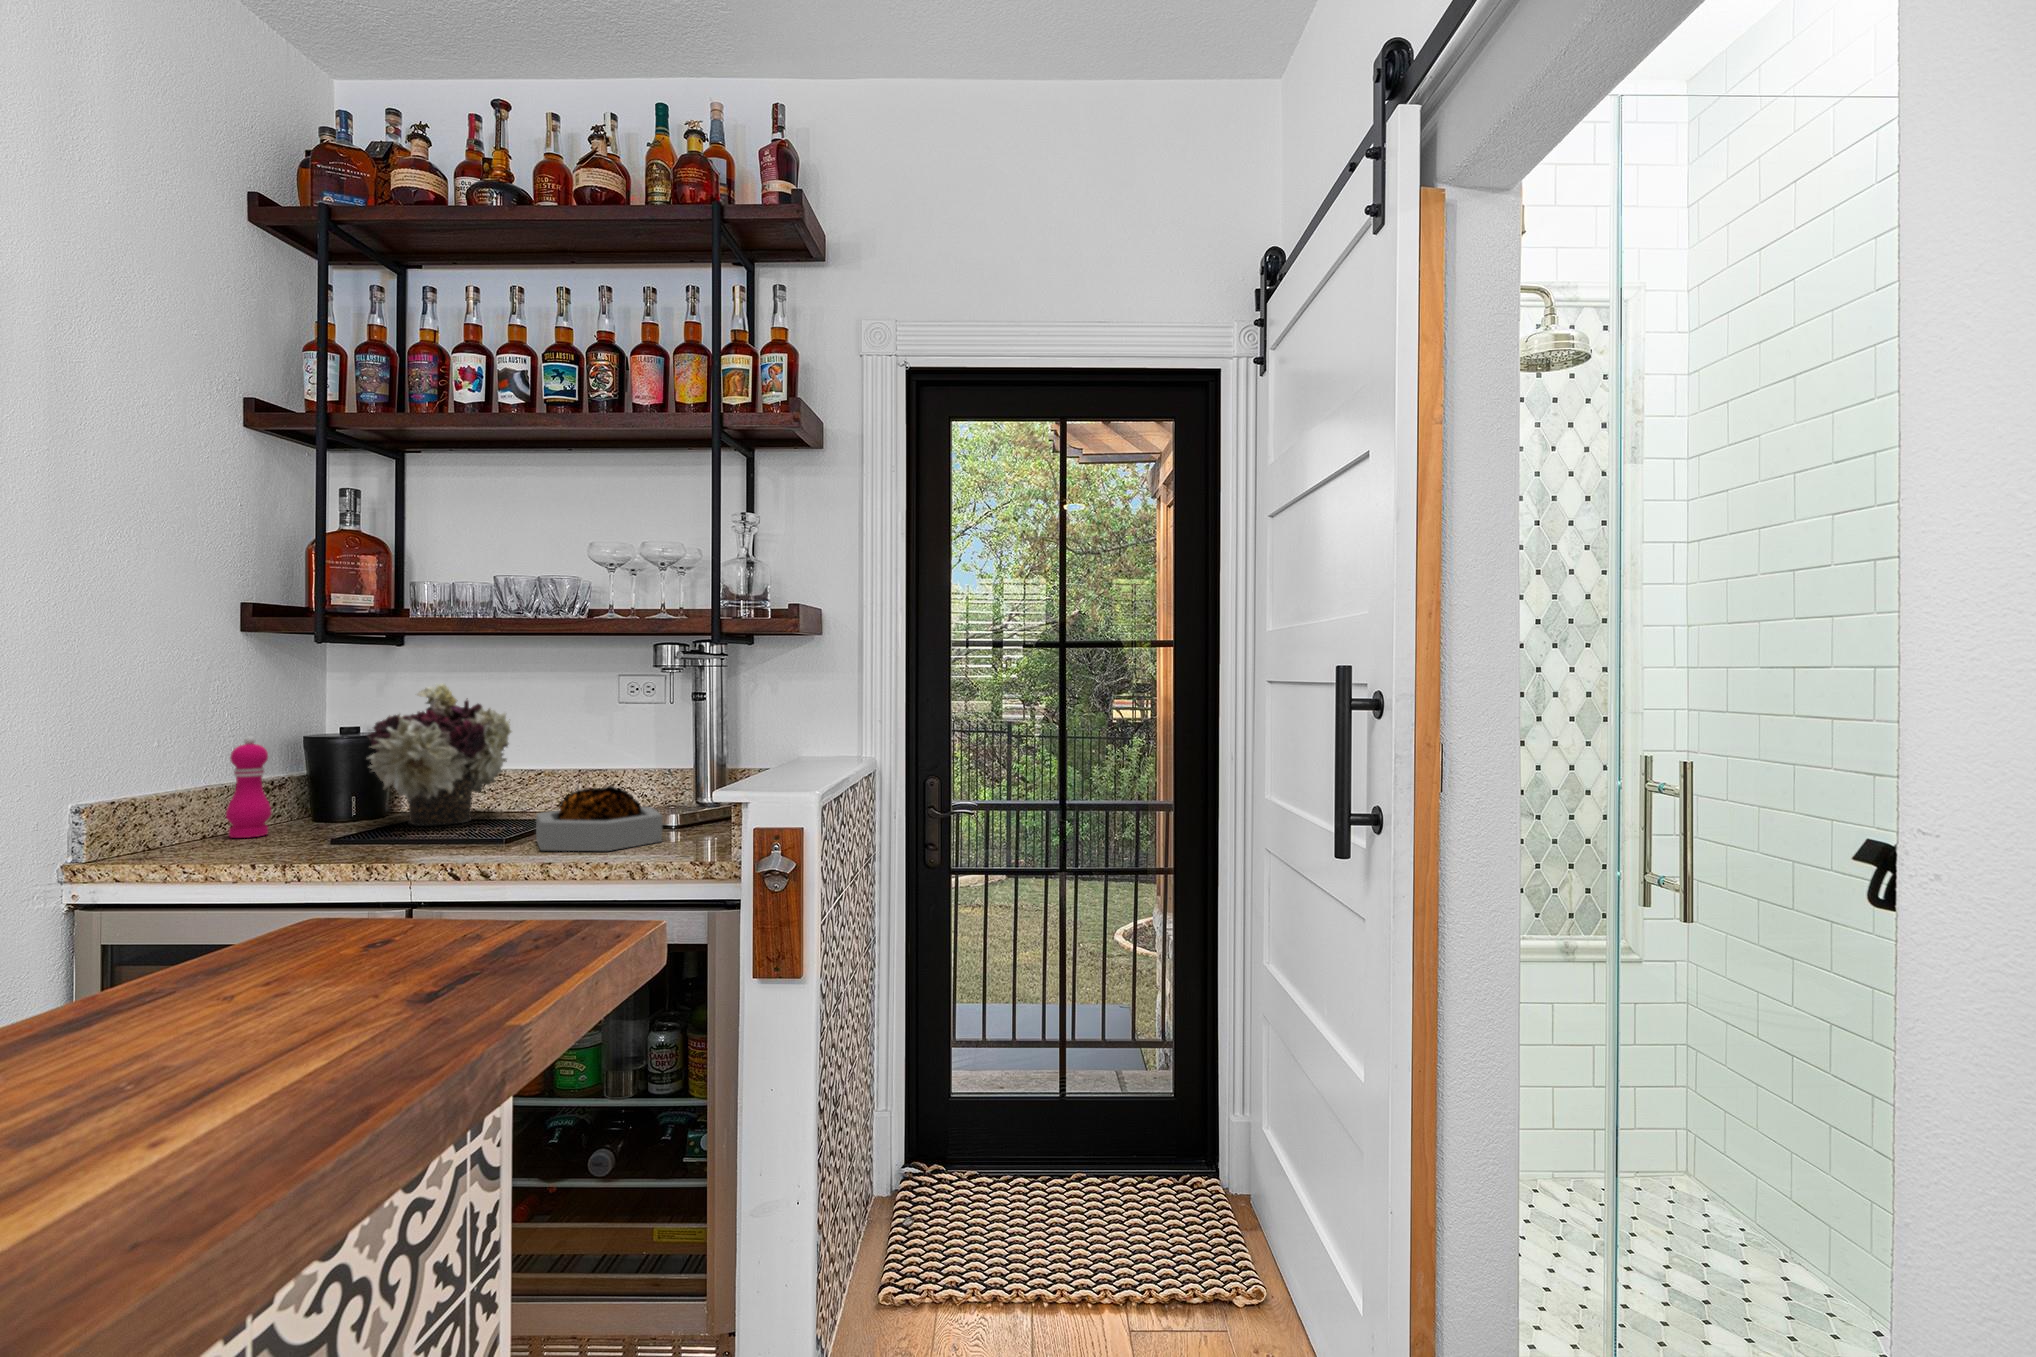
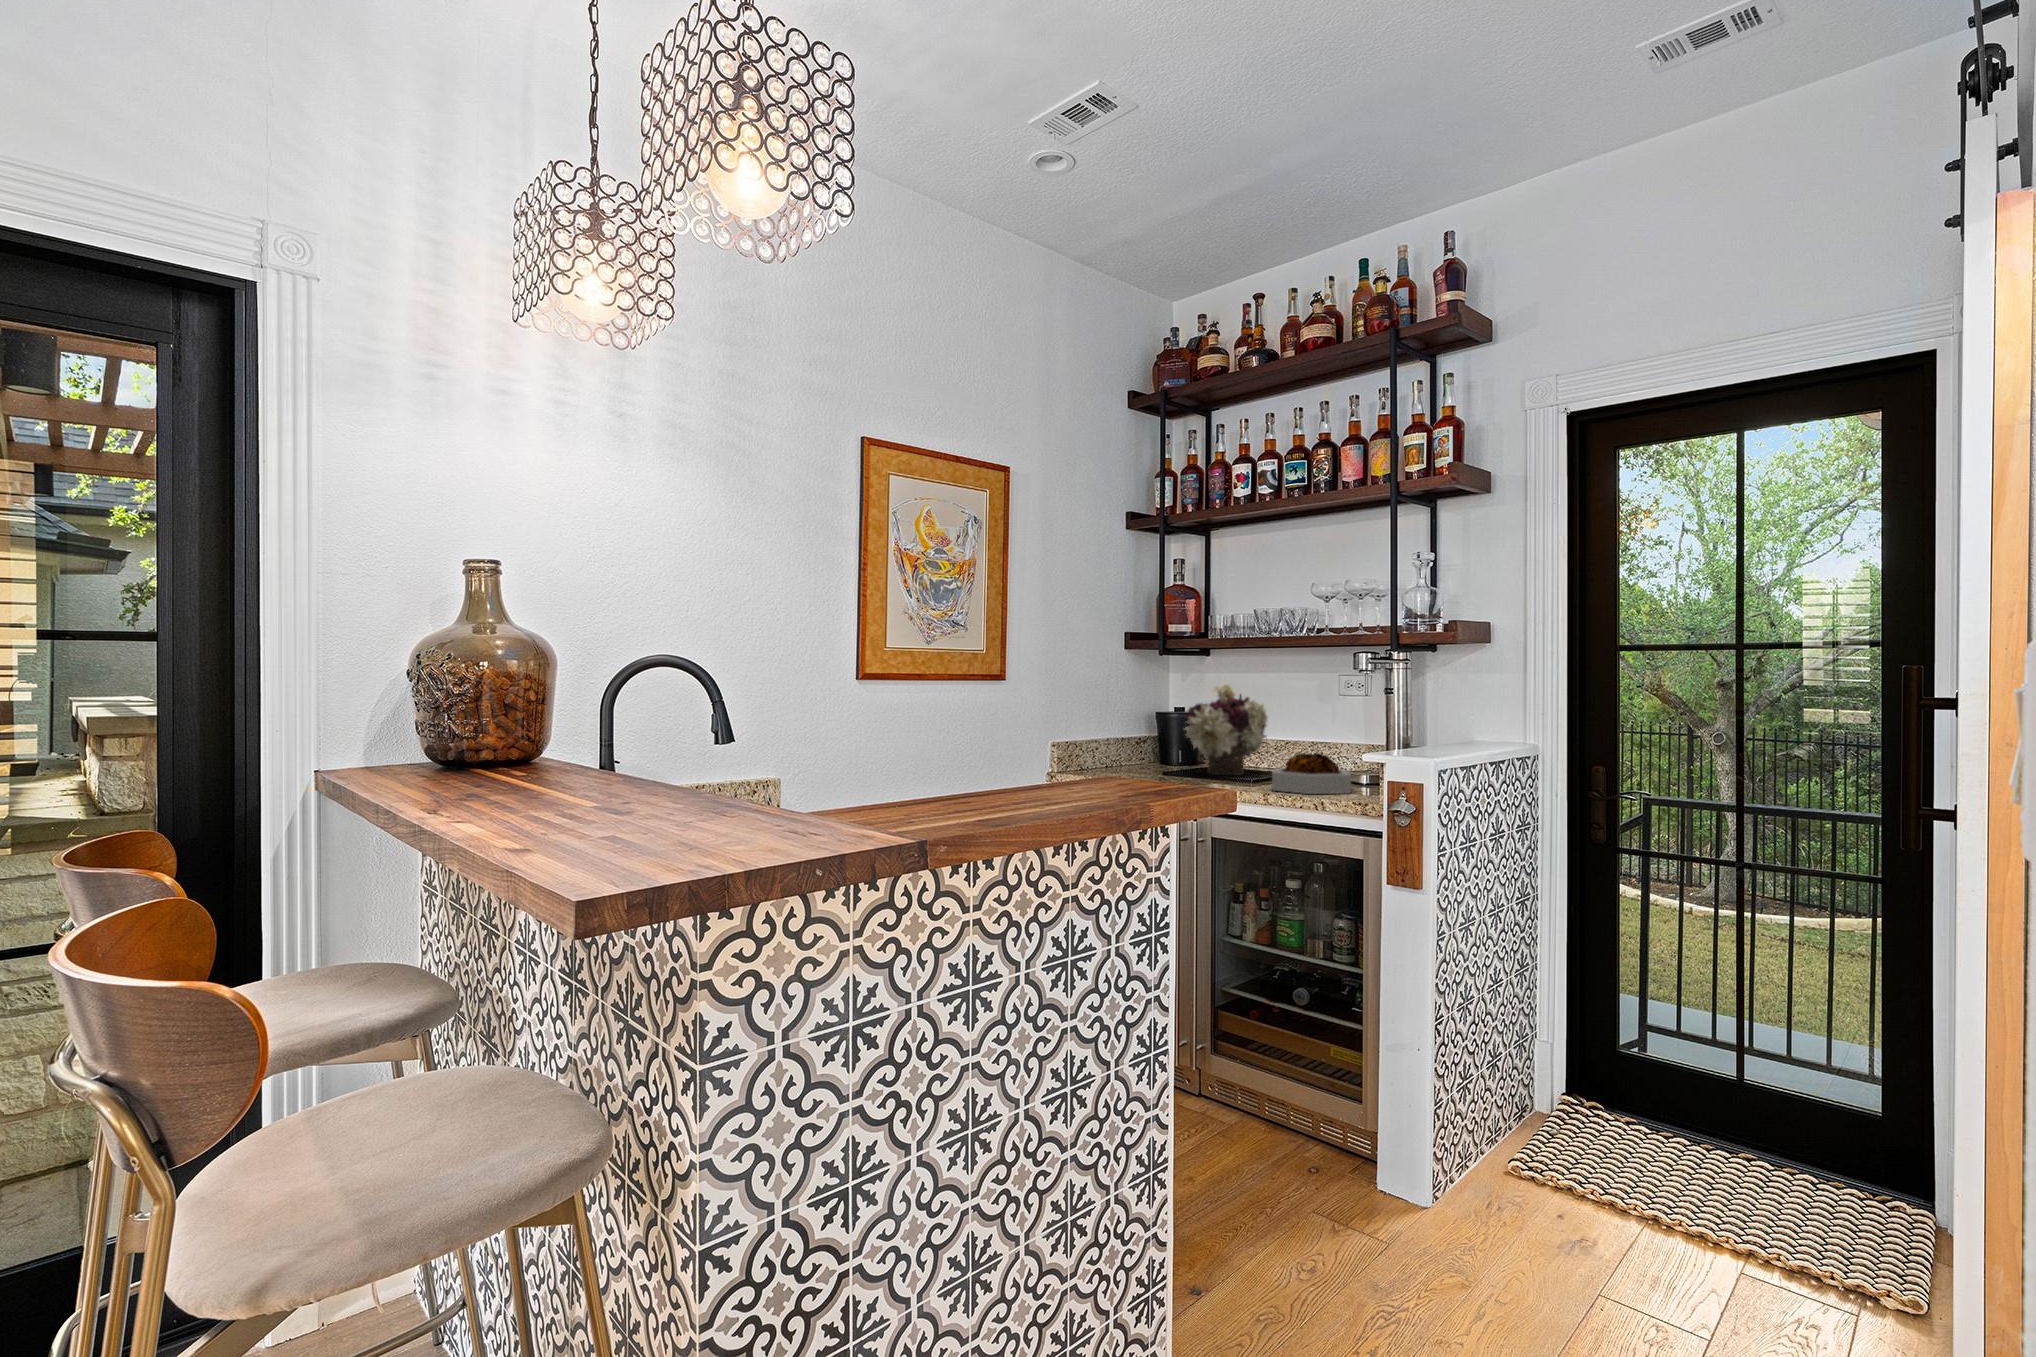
pepper mill: present [226,736,271,838] -> none [1117,714,1138,773]

